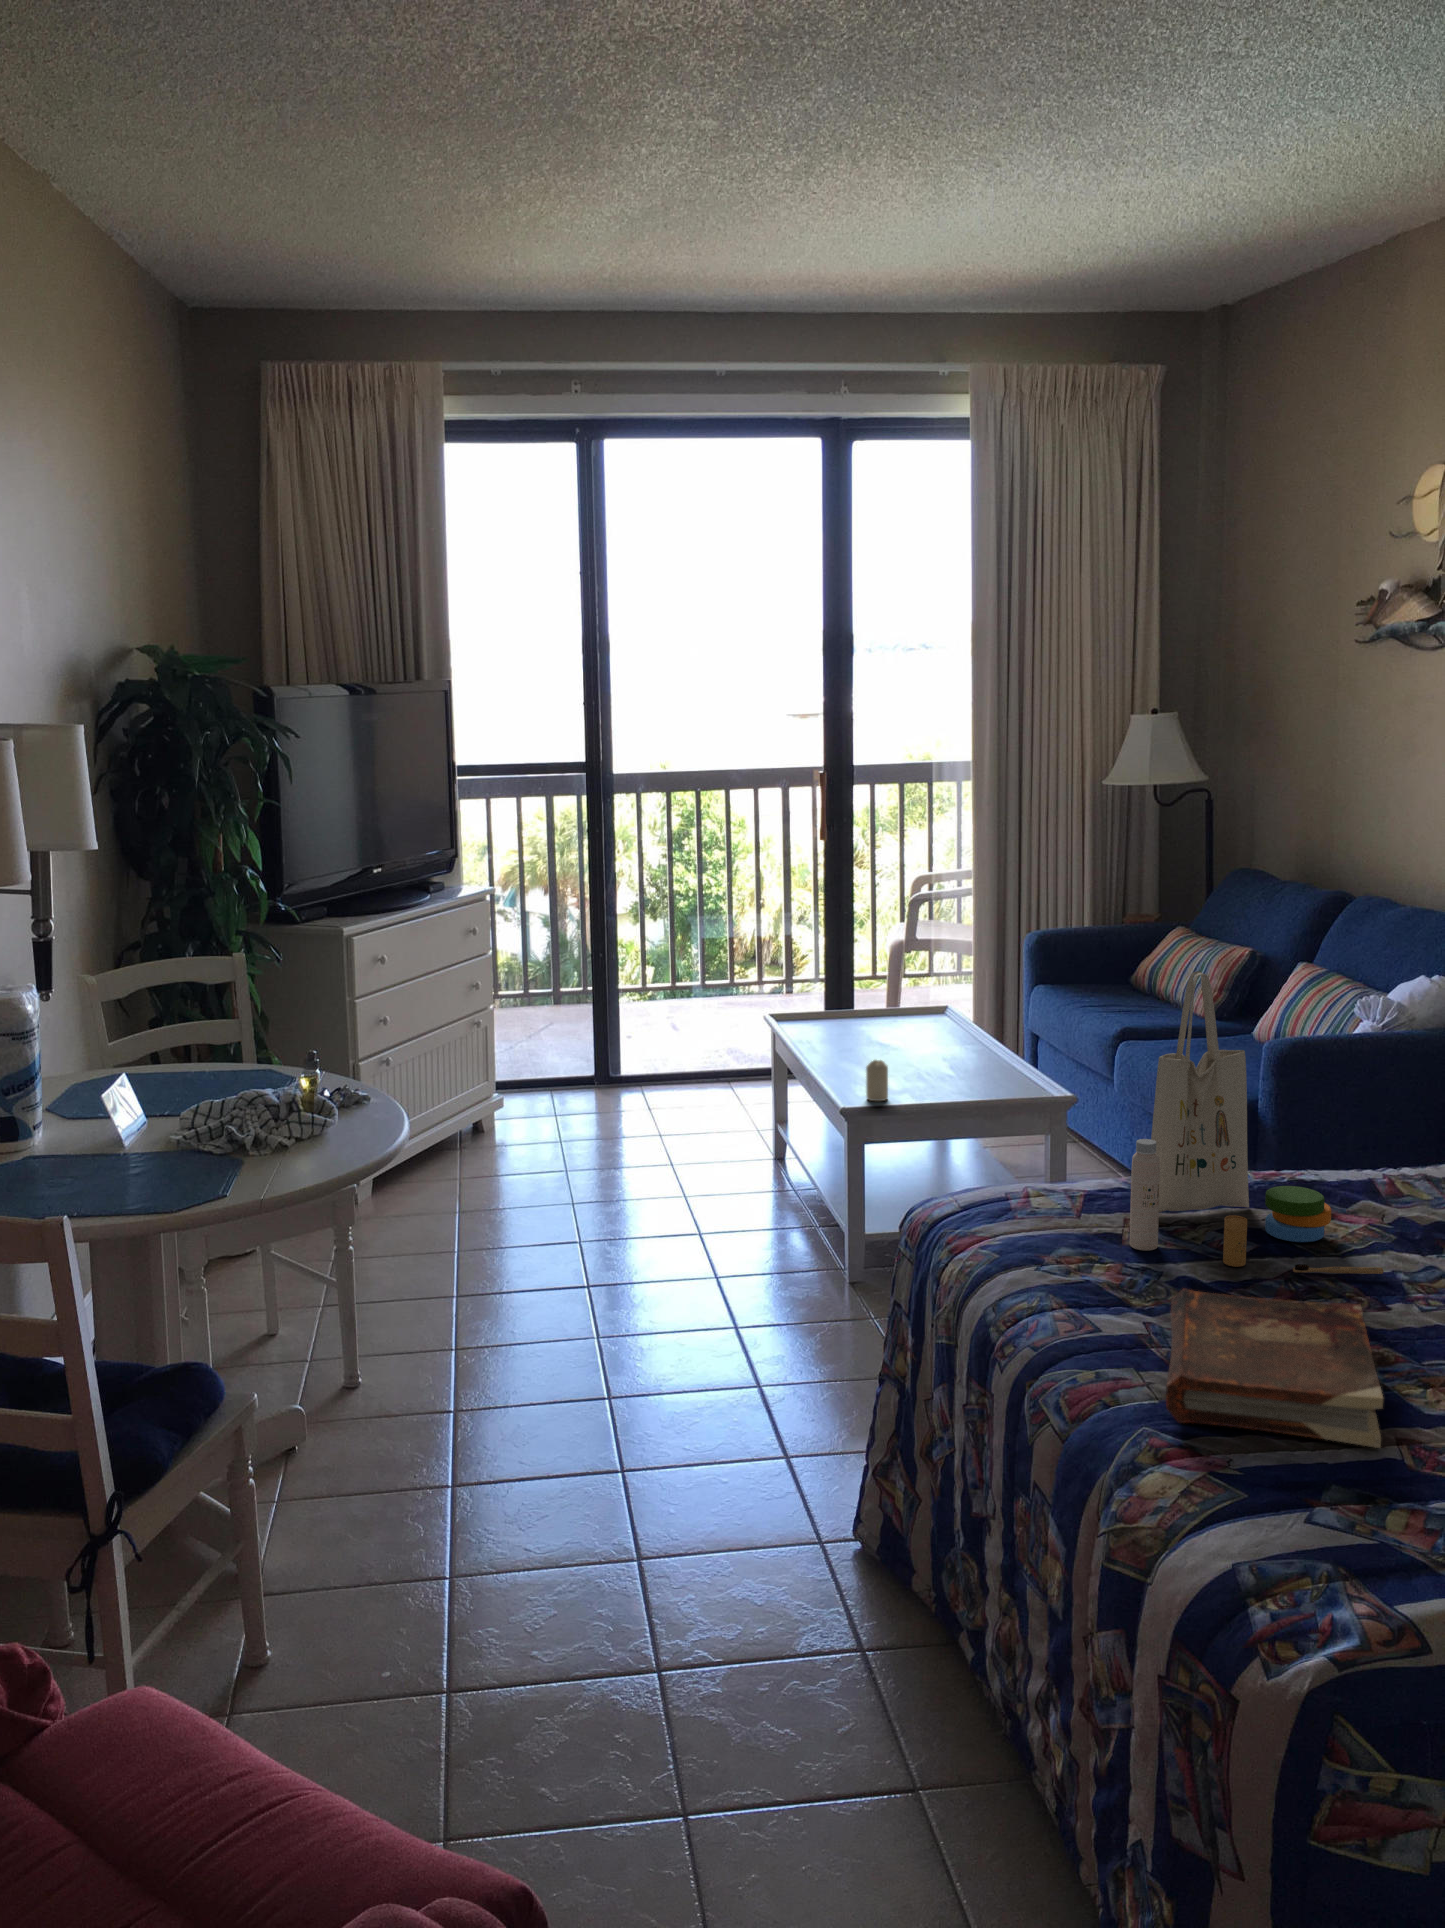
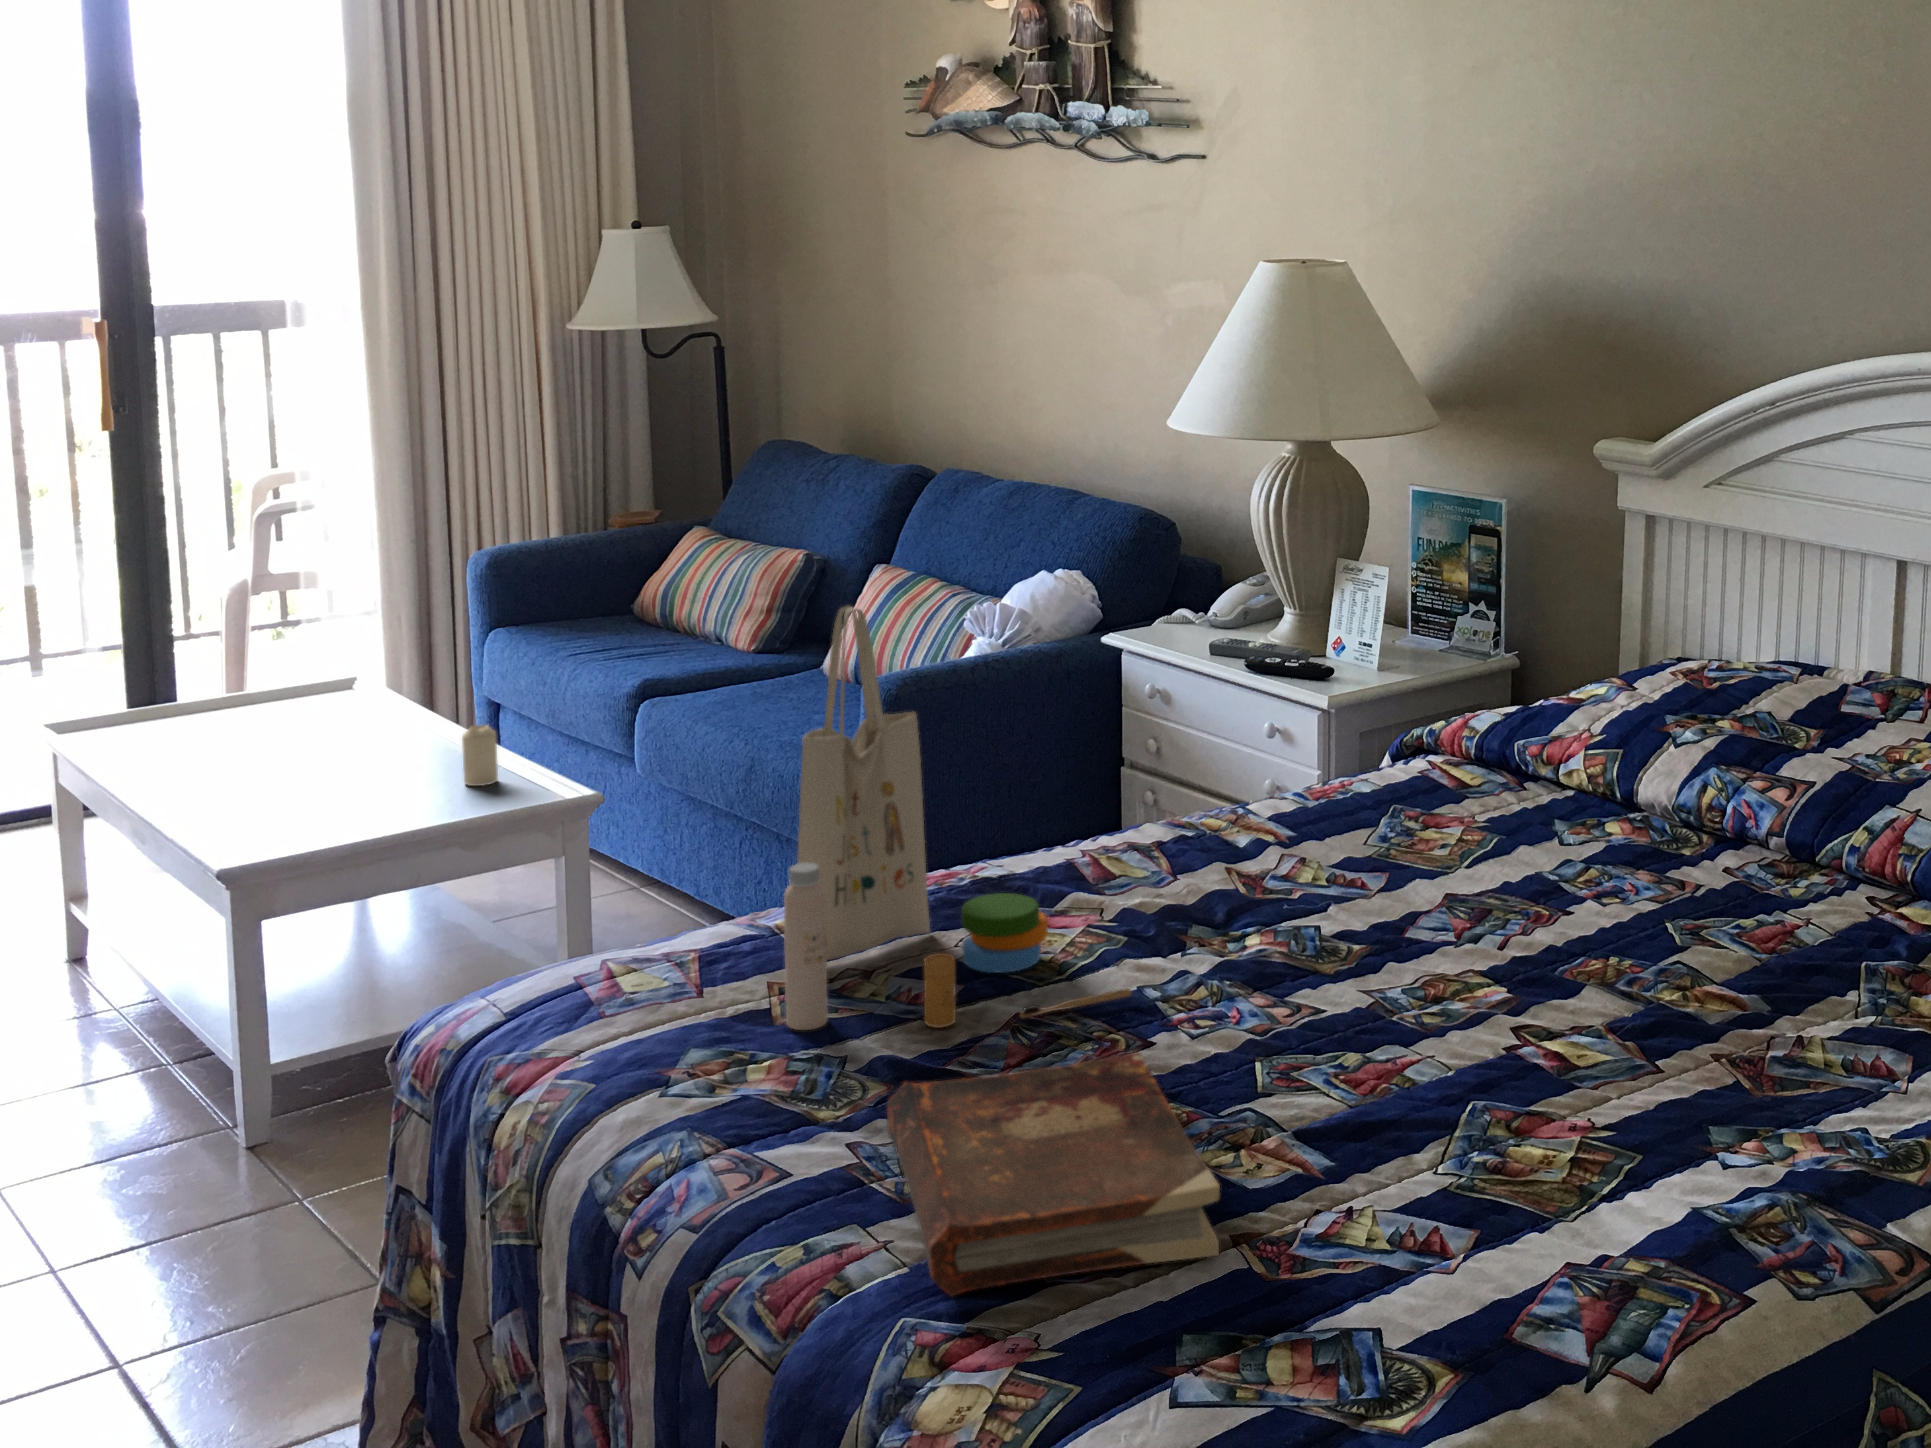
candle: present [866,1060,888,1101] -> present [462,725,498,786]

